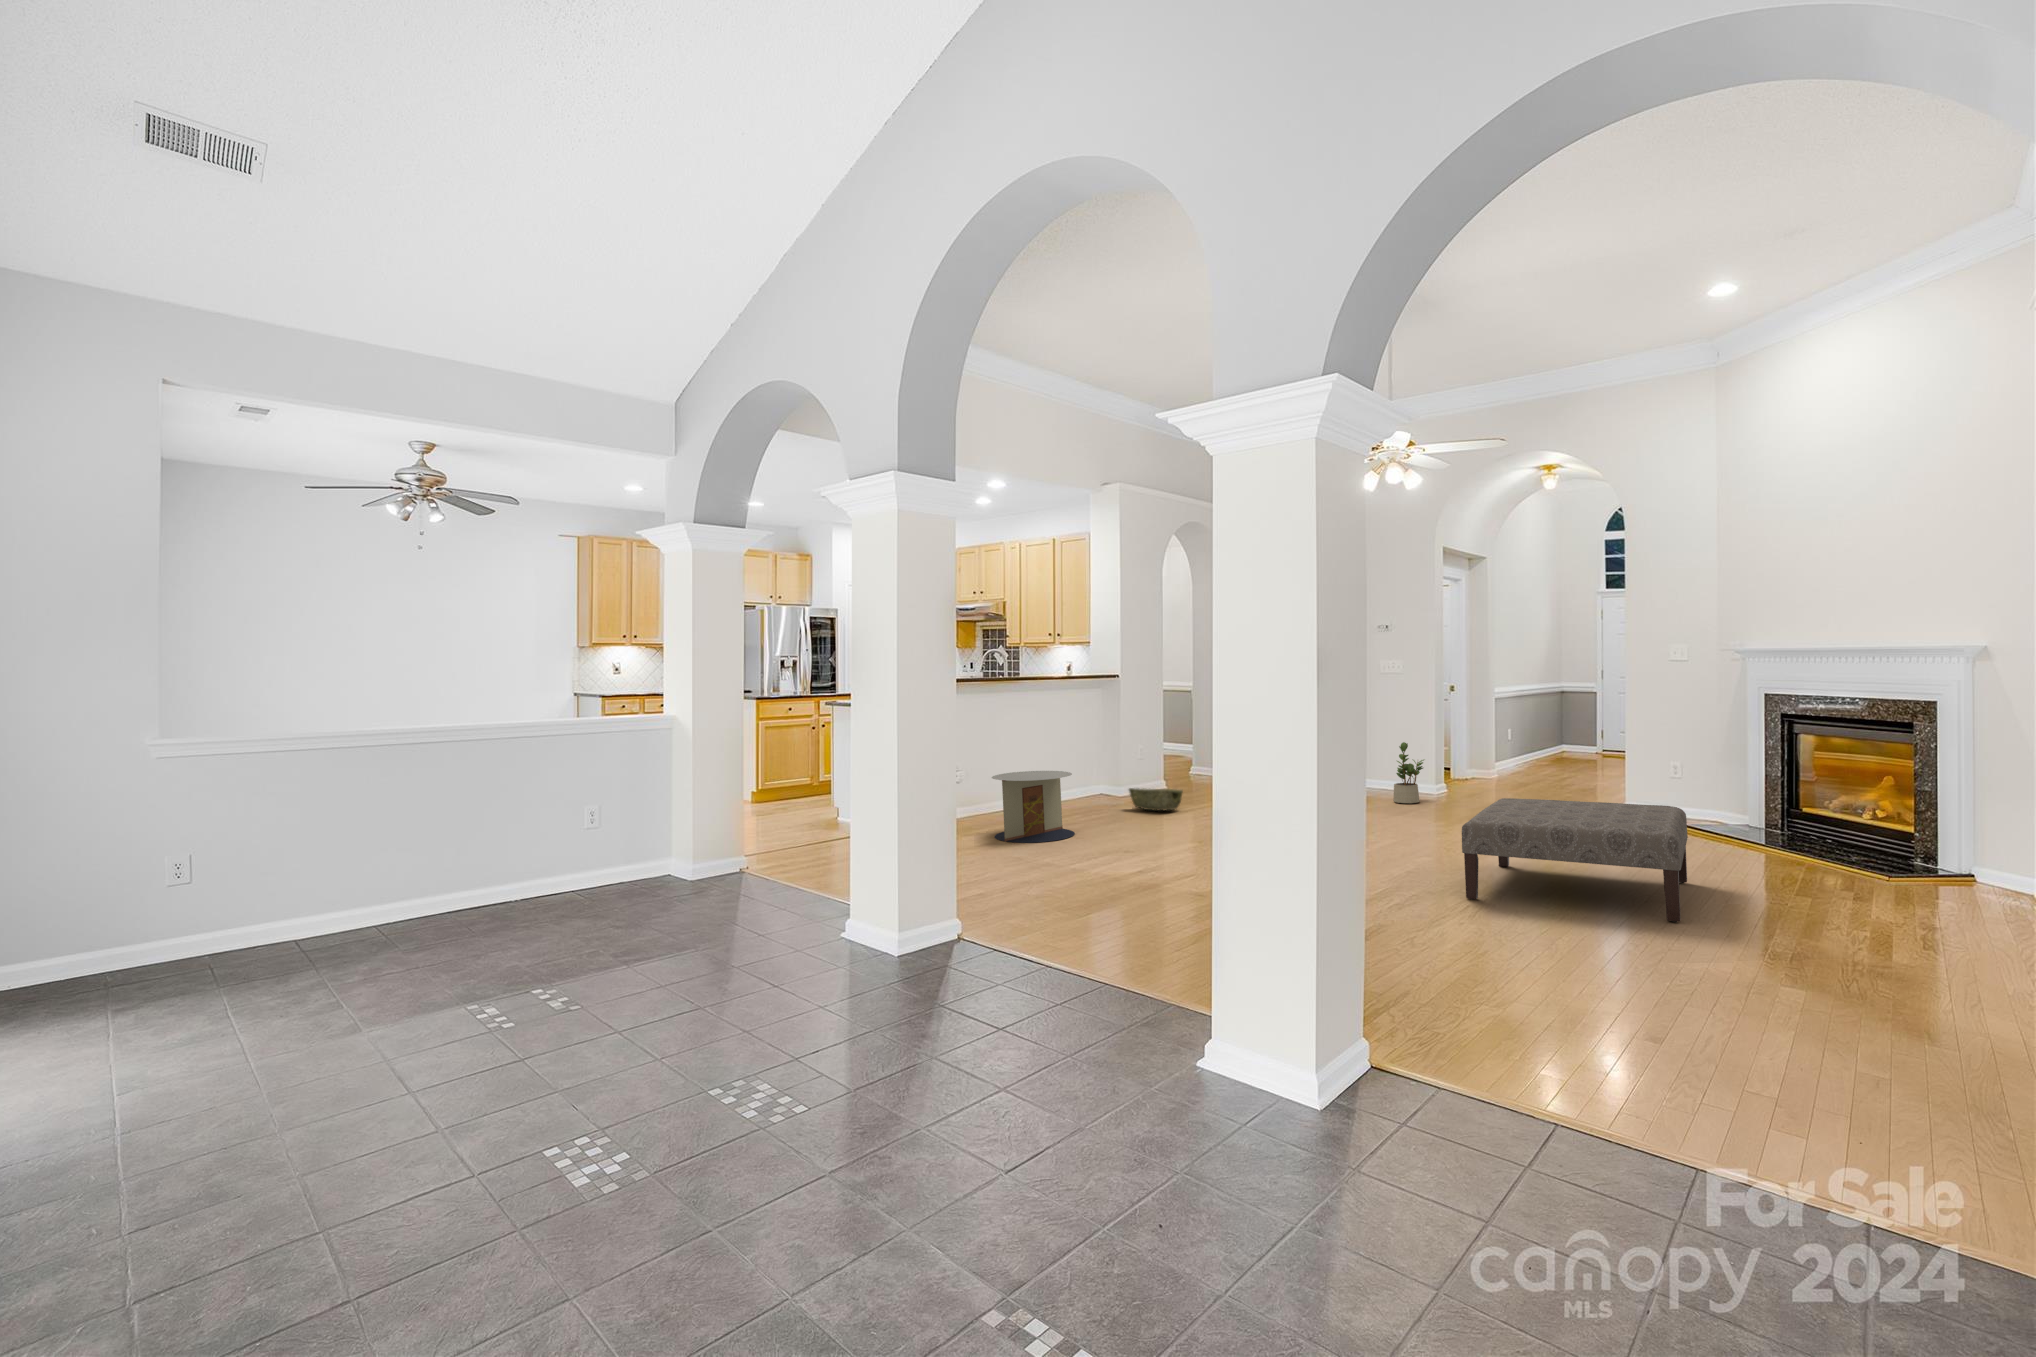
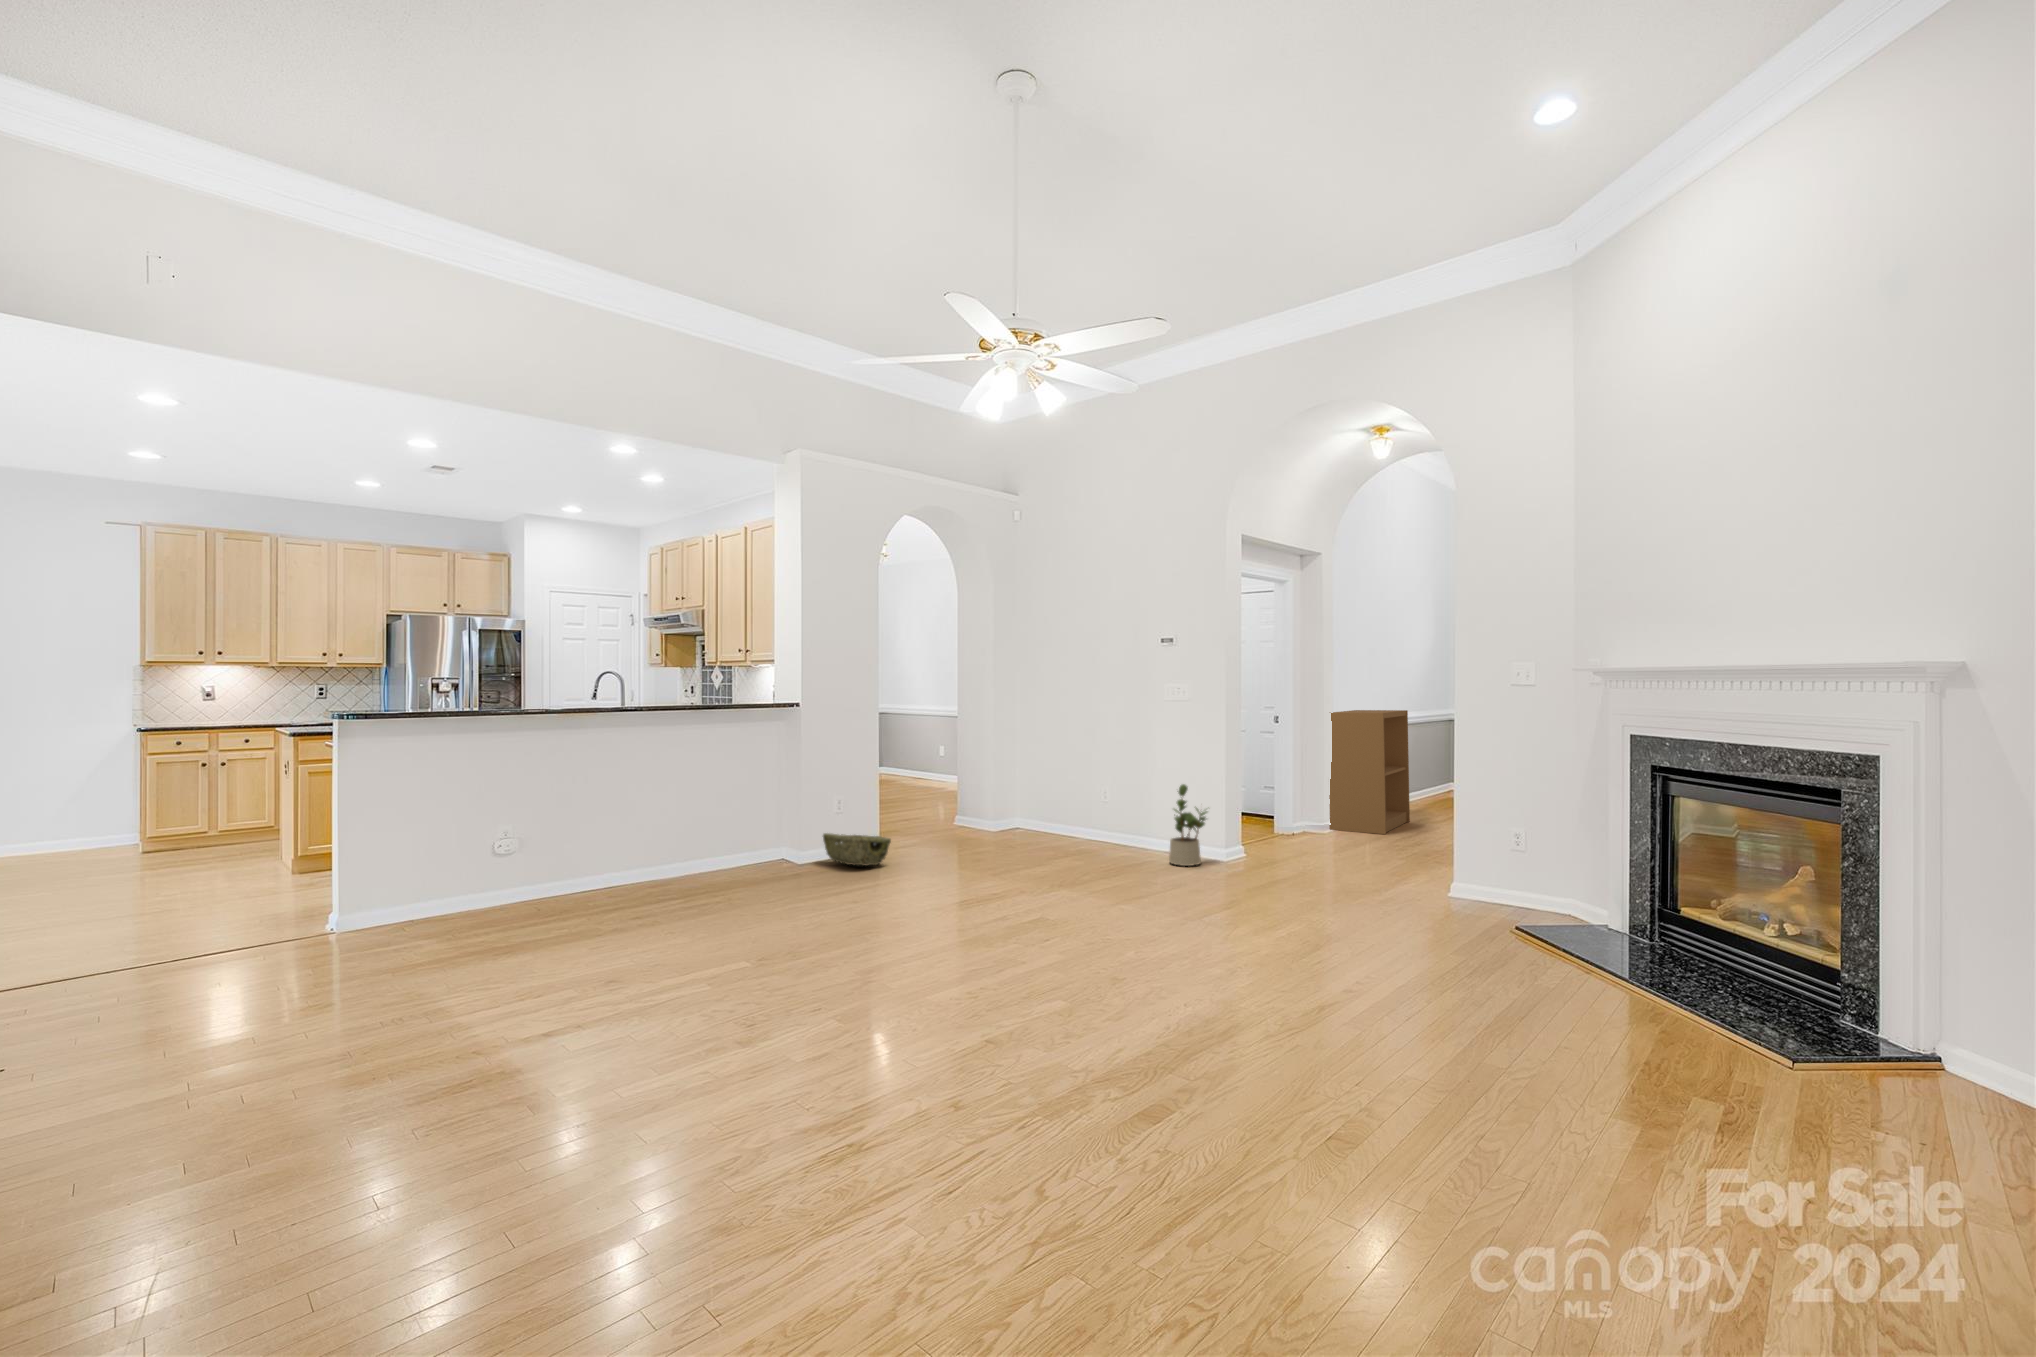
bookshelf: none [1493,680,1558,779] -> present [1329,710,1410,834]
side table: present [992,771,1075,843] -> none [570,809,694,916]
ottoman: present [1462,798,1688,922] -> none [1070,888,1468,1177]

